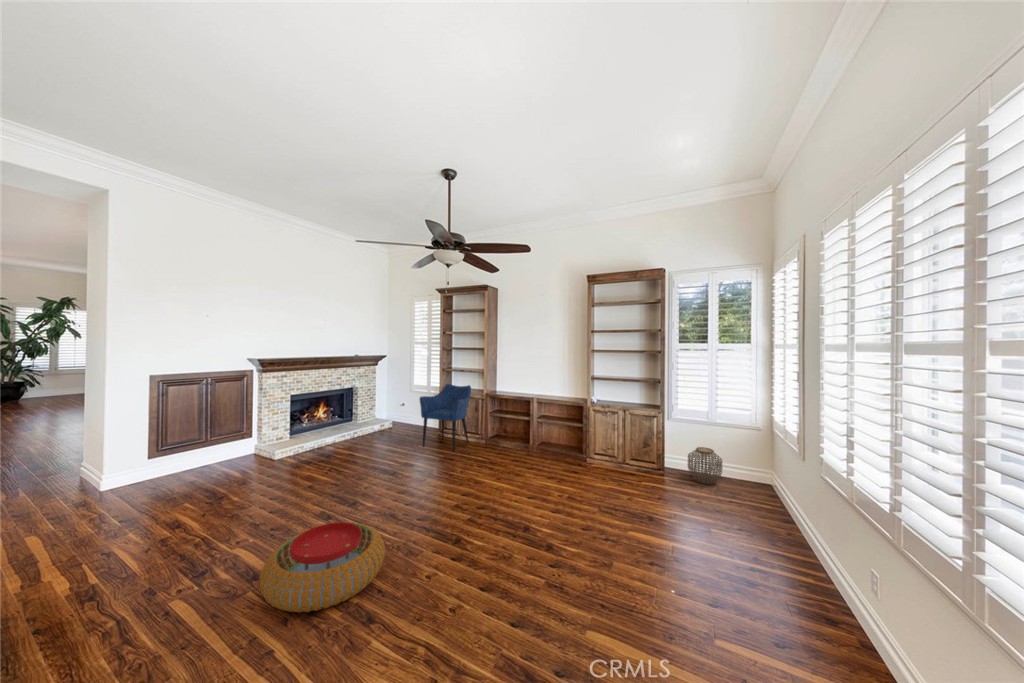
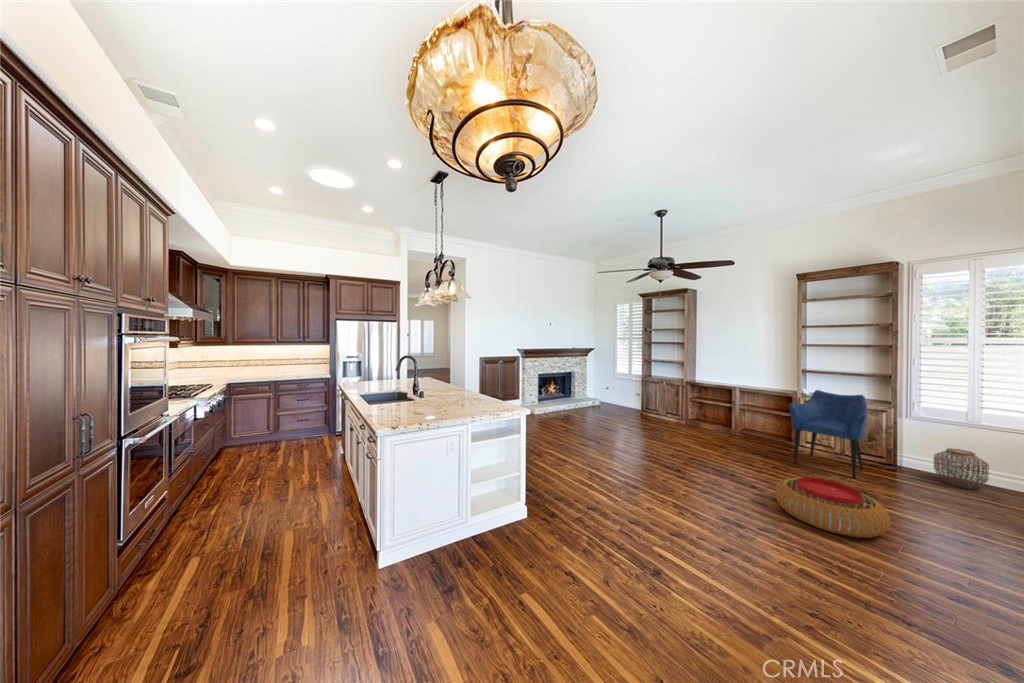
armchair: present [420,384,471,451] -> present [788,390,867,478]
pouf: present [260,522,385,612] -> present [775,477,890,538]

